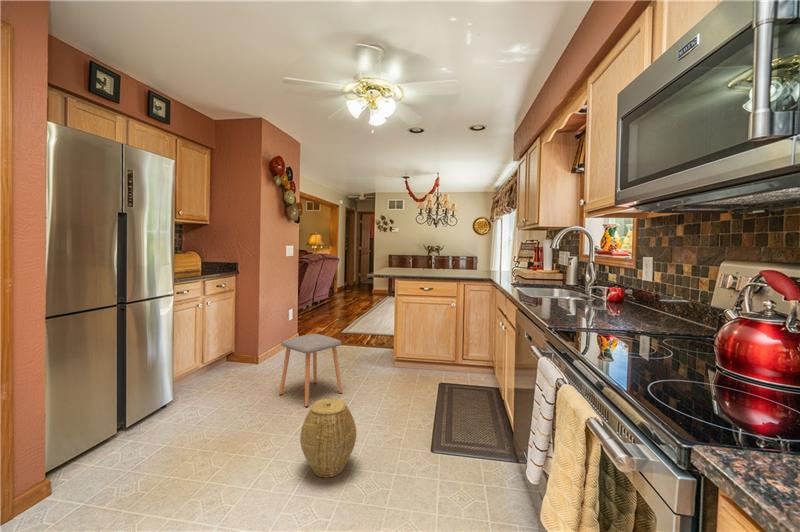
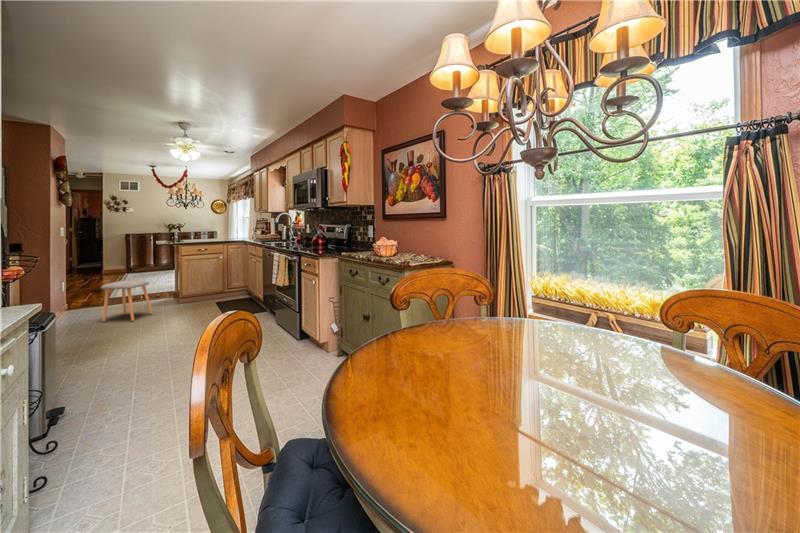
woven basket: present [300,399,356,477] -> none [157,297,189,332]

